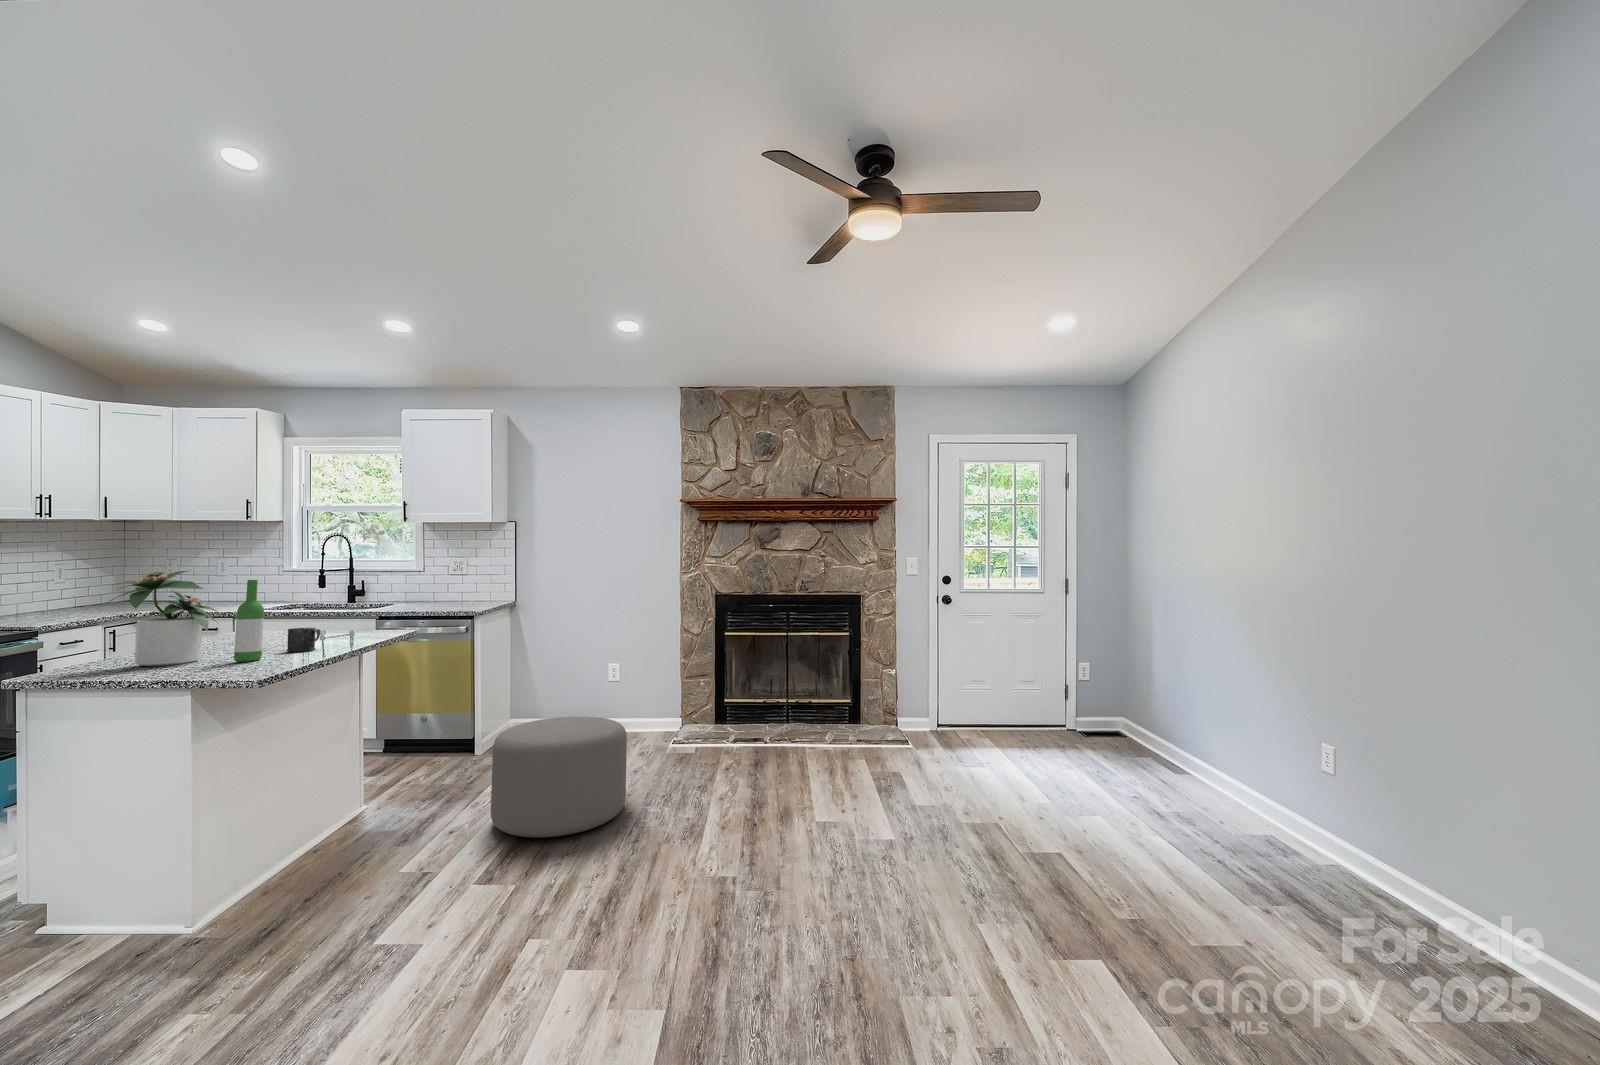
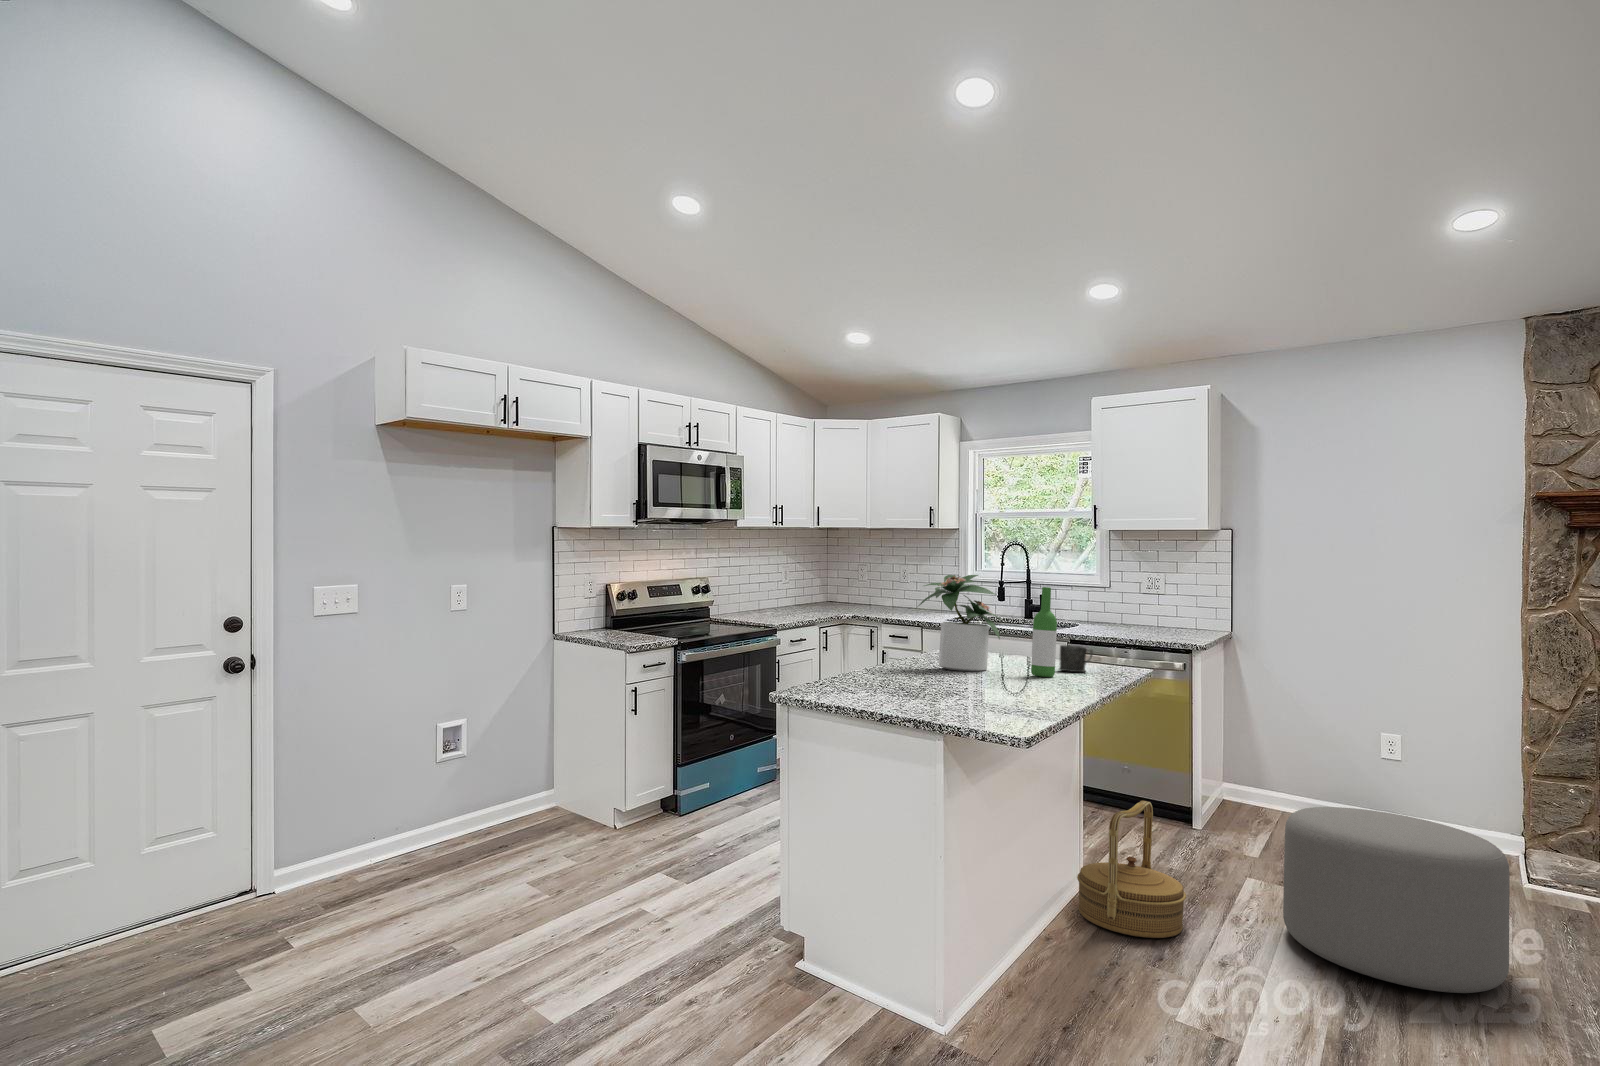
woven basket: none [312,747,414,866] -> present [1077,801,1186,938]

